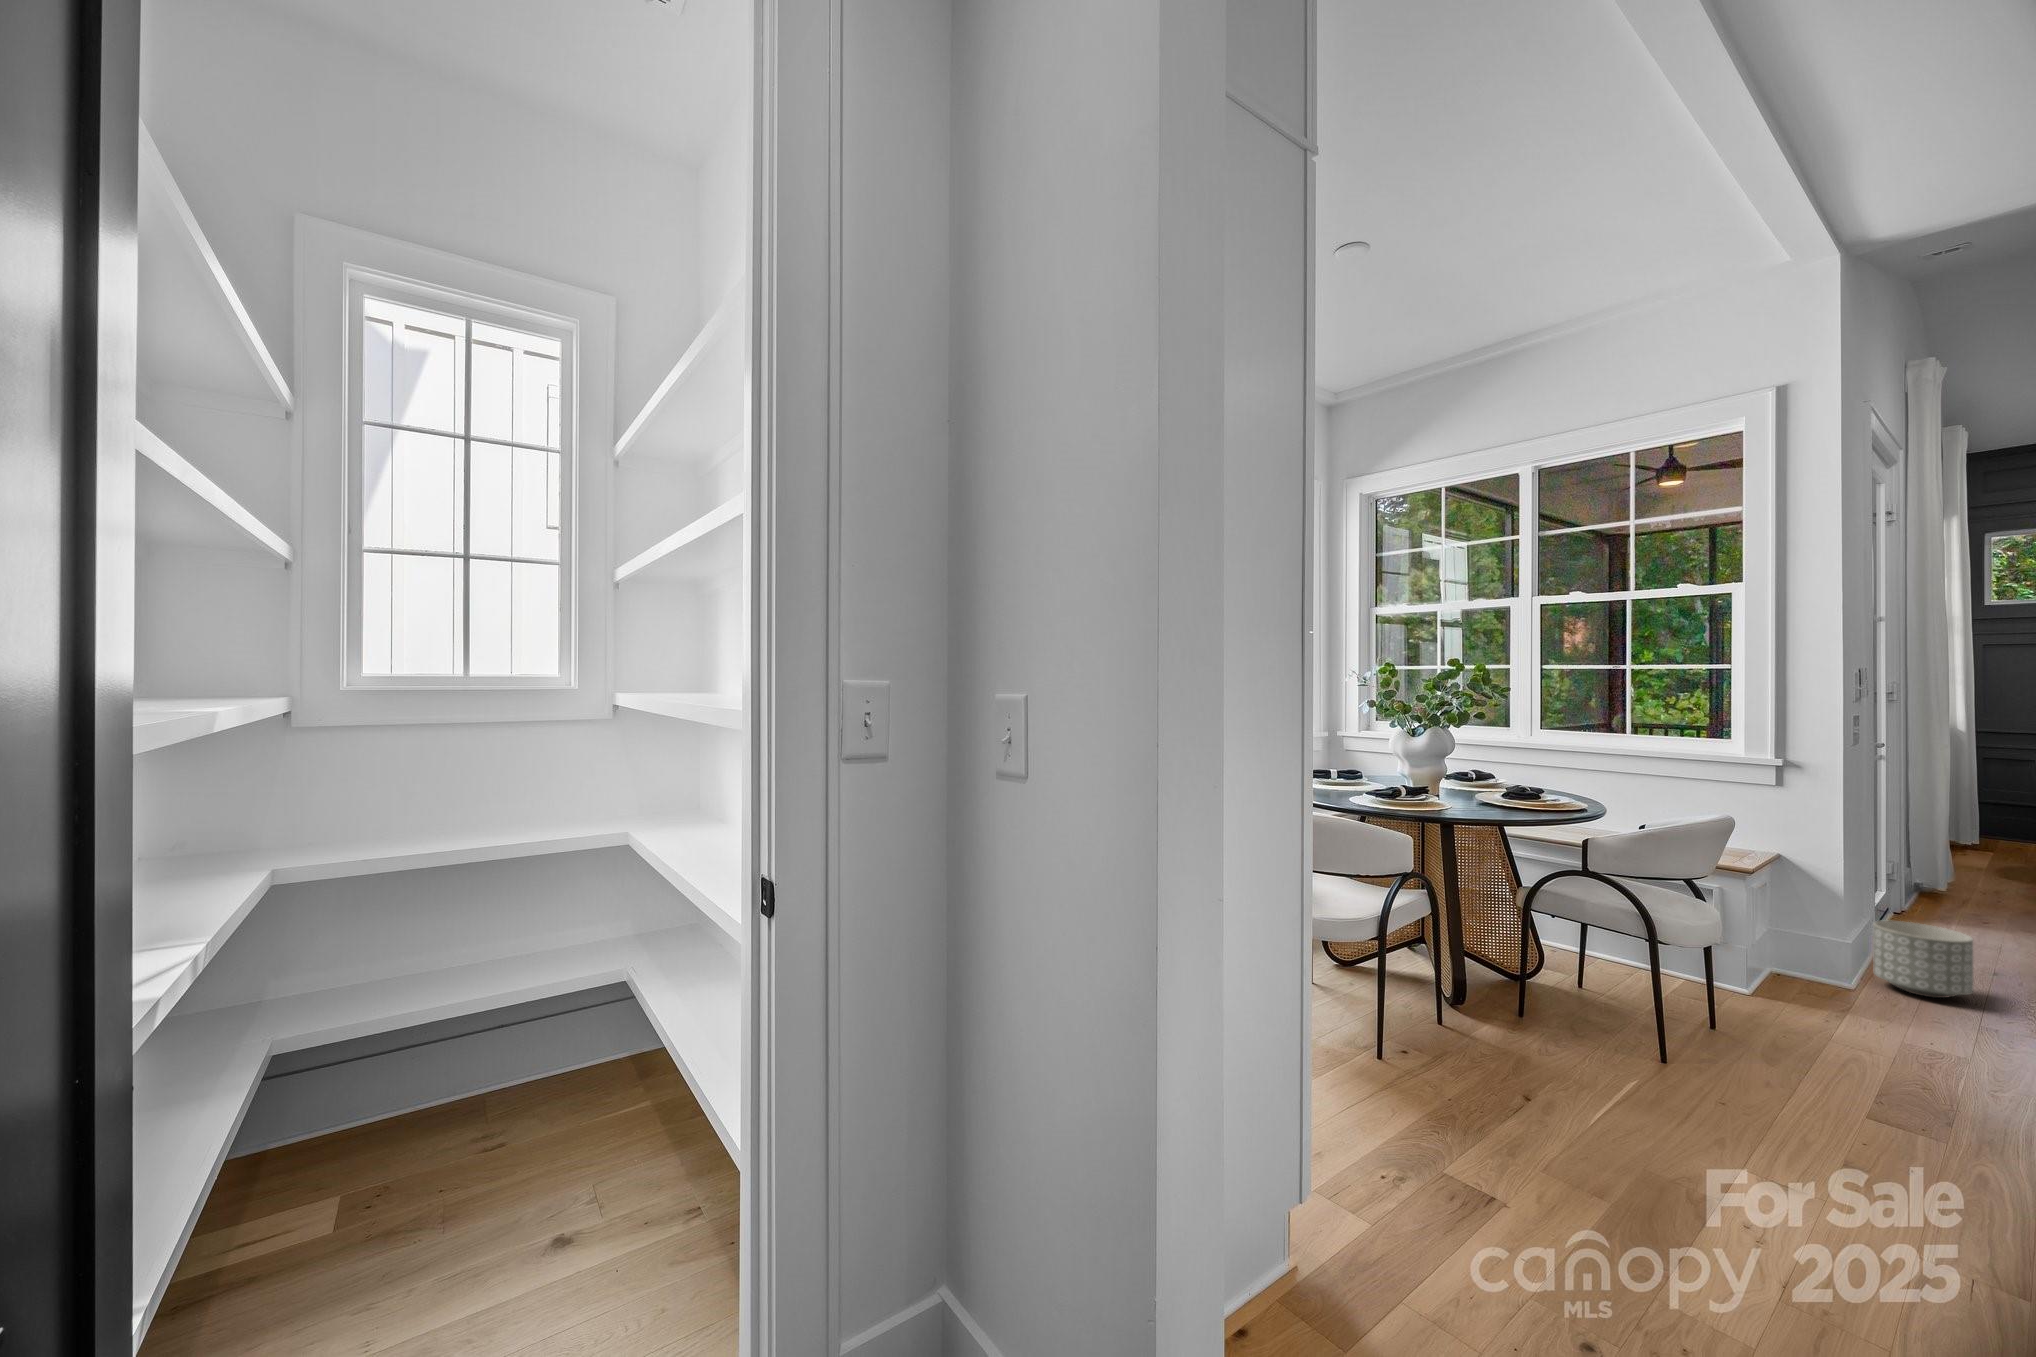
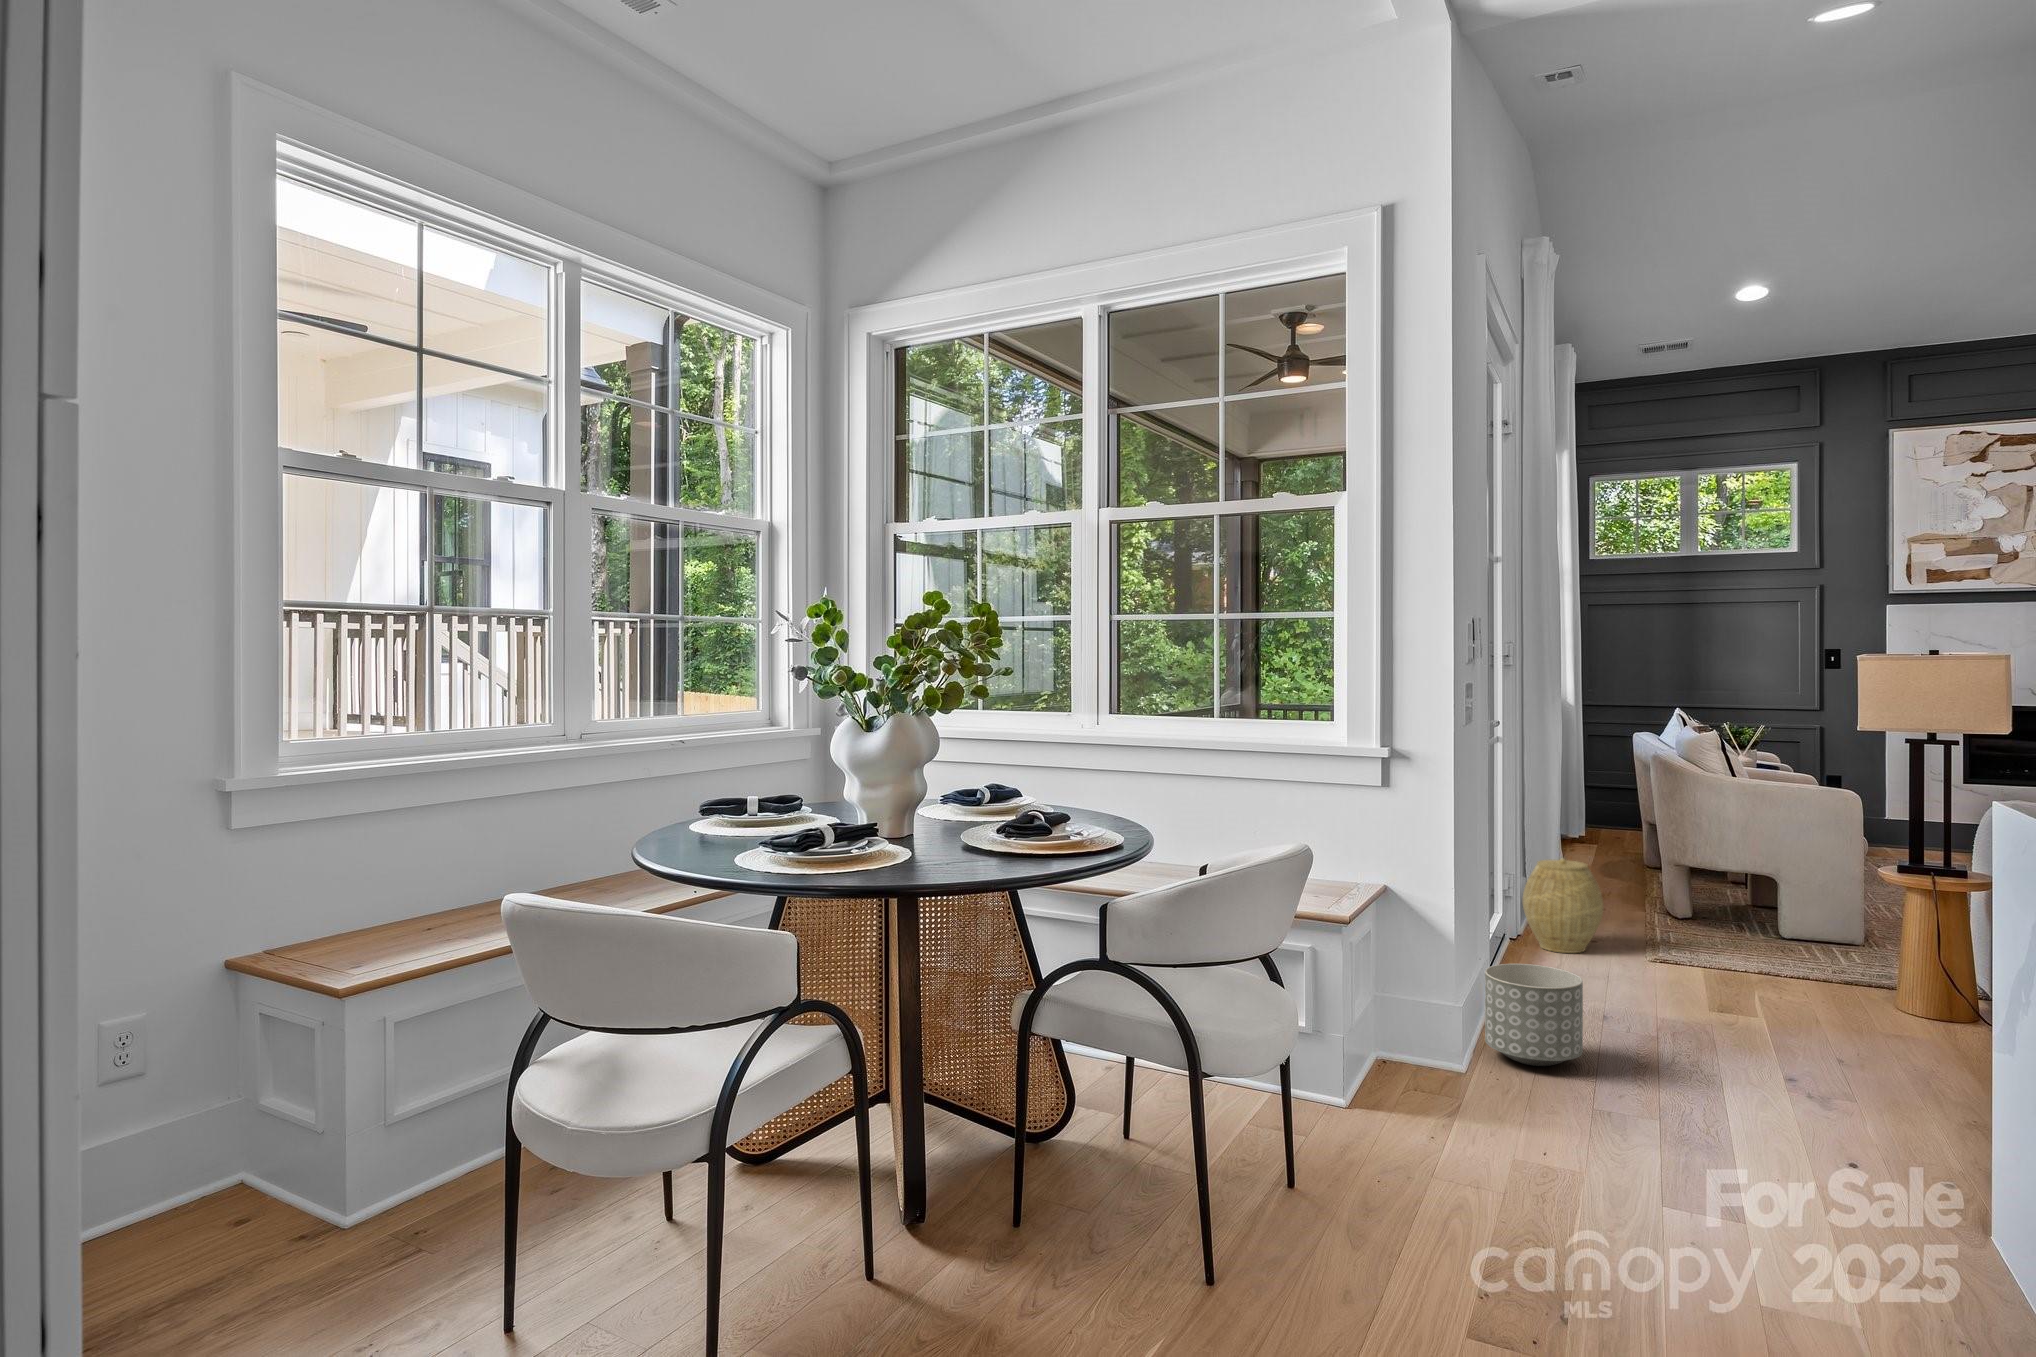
woven basket: none [1908,853,1998,929] -> present [1523,858,1603,953]

